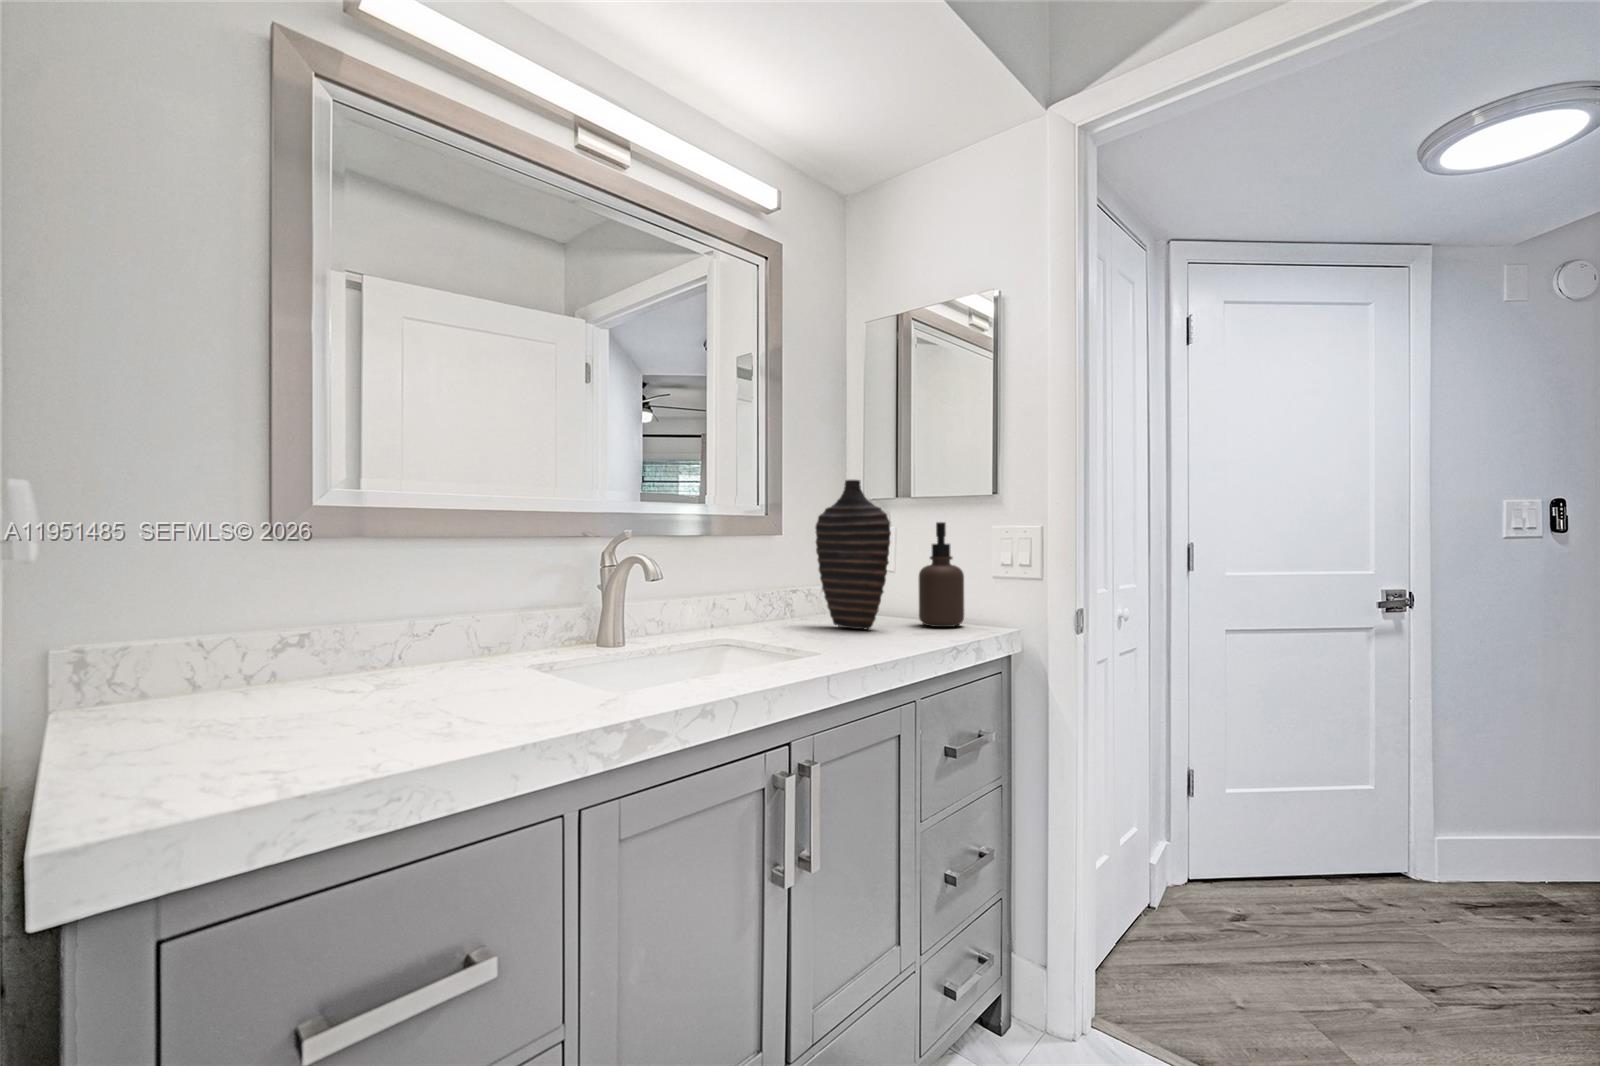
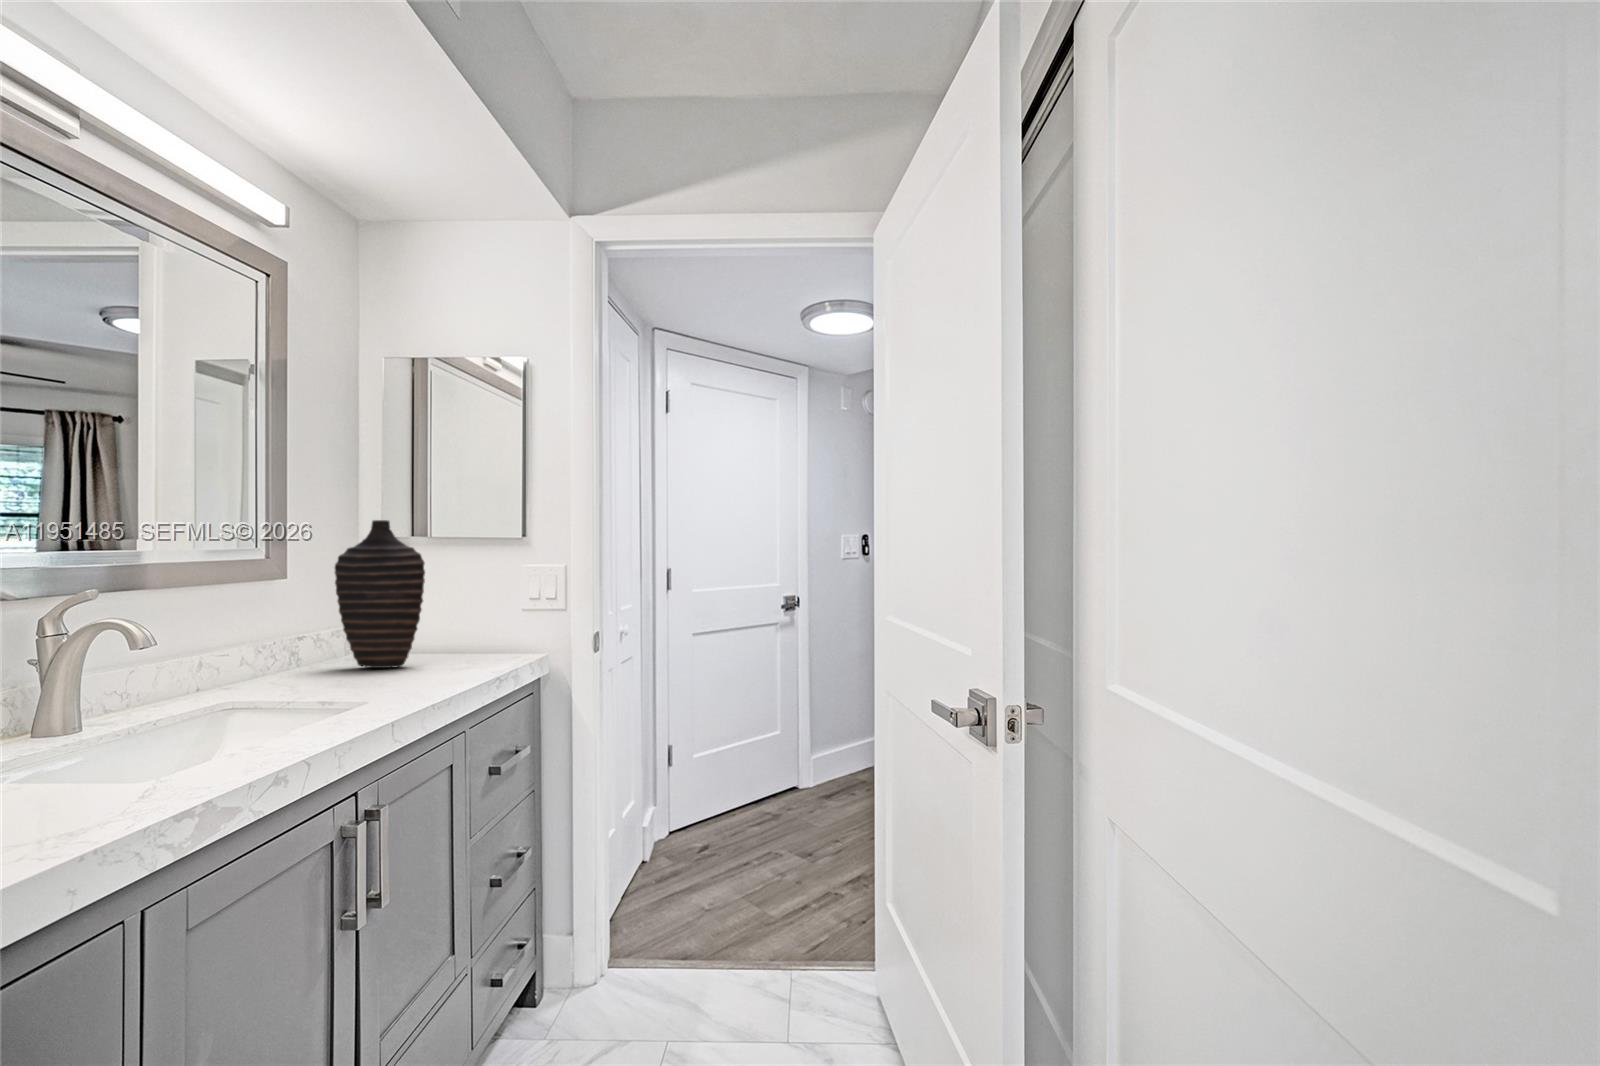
soap dispenser: present [919,522,964,627] -> none [450,559,495,657]

